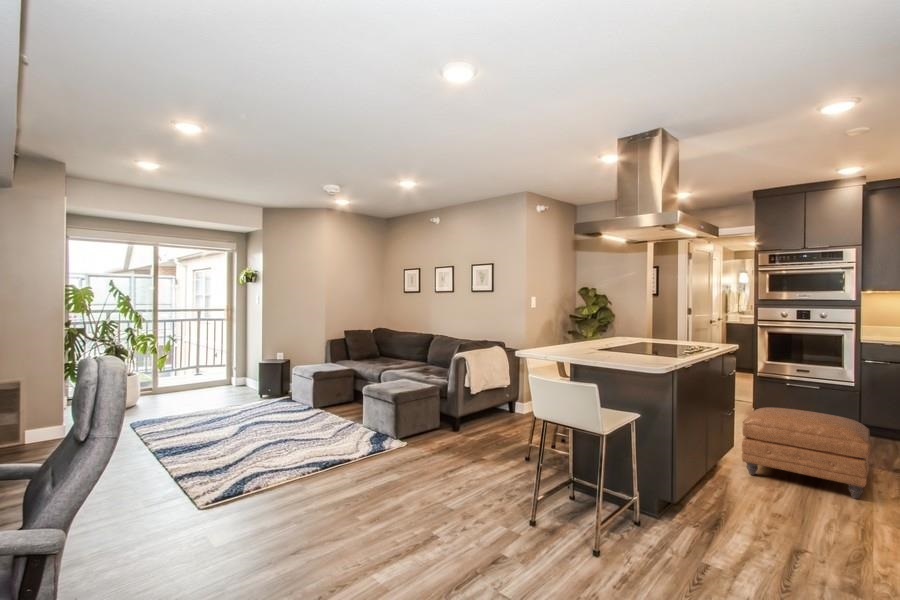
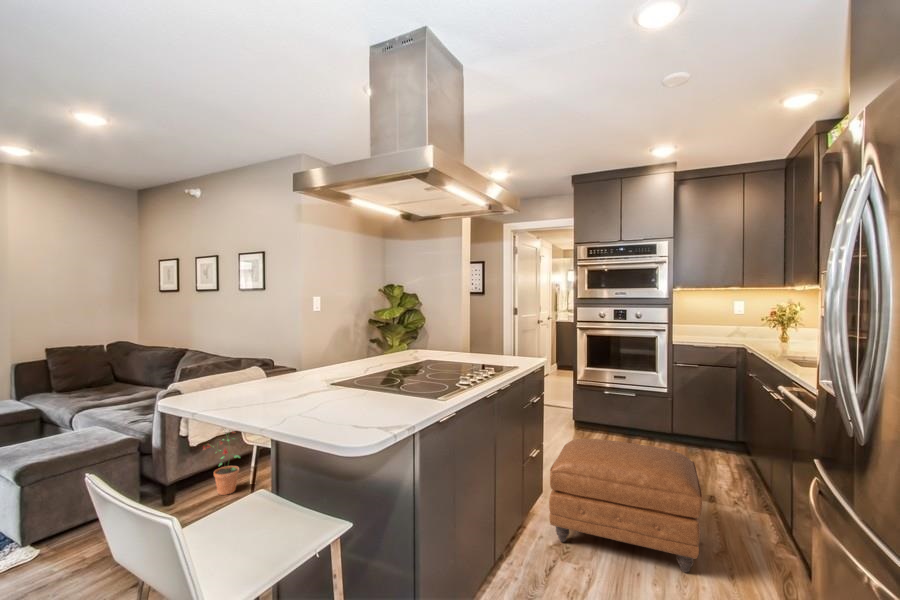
potted plant: none [476,383,500,429] -> present [203,432,240,495]

